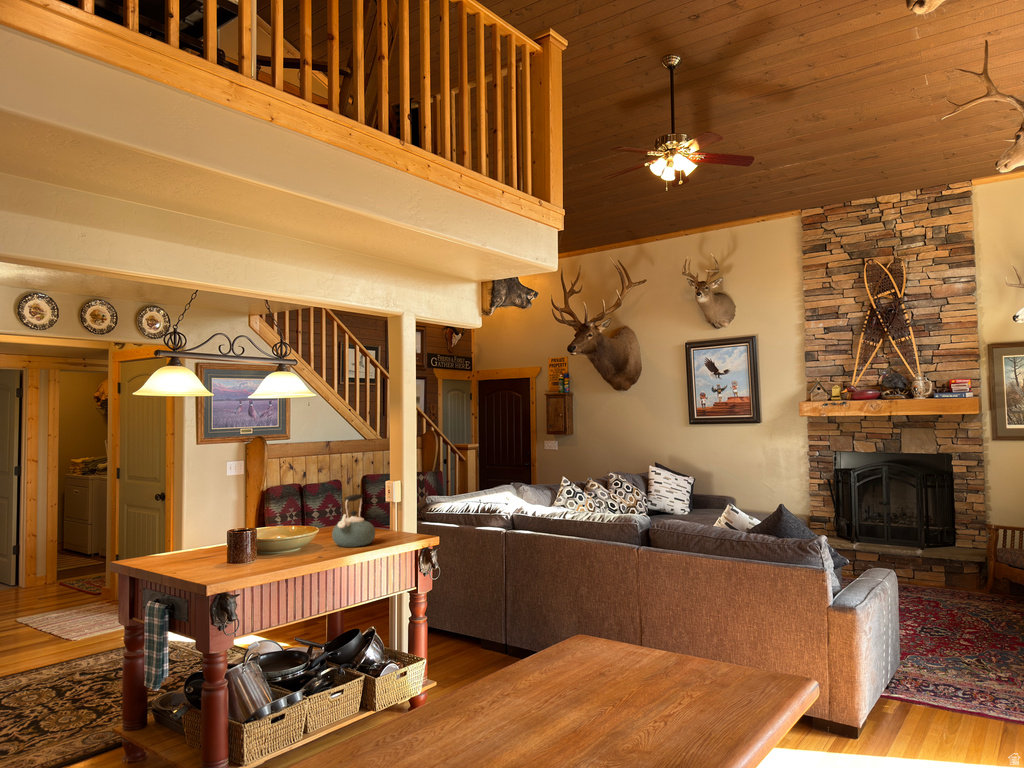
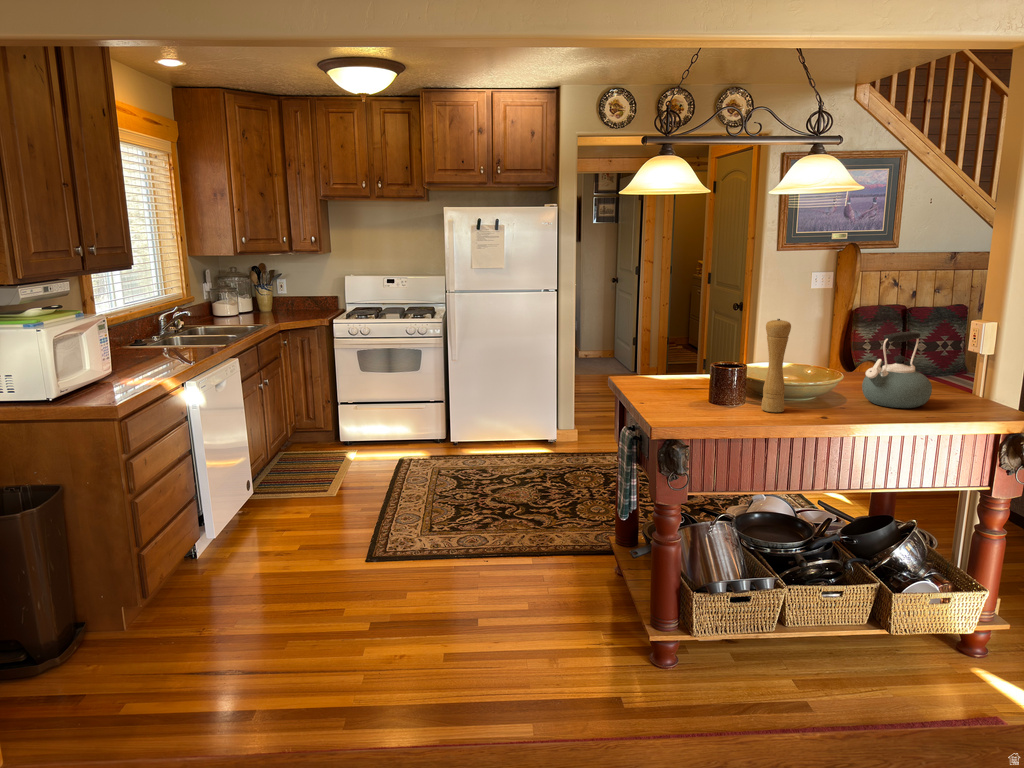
pepper mill: none [275,492,294,563] -> present [761,319,791,412]

